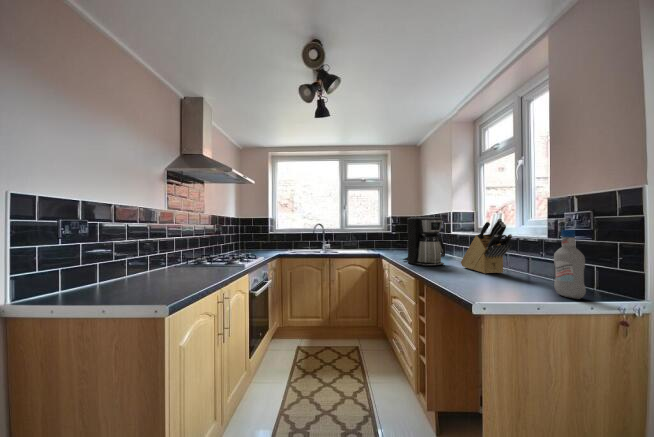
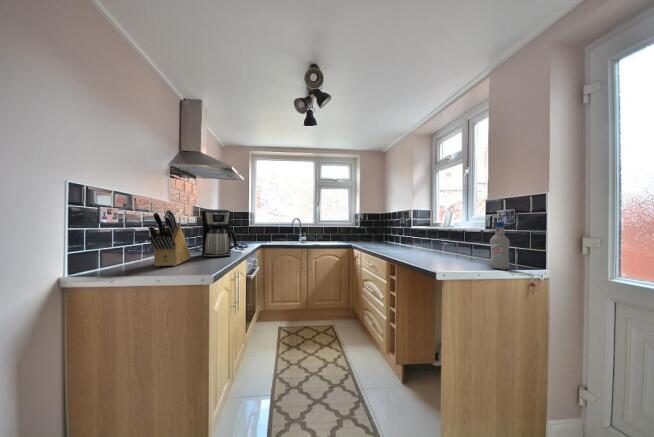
coffee maker: present [403,217,445,266] -> present [202,209,237,257]
knife block: present [461,219,512,274] -> present [148,210,190,266]

